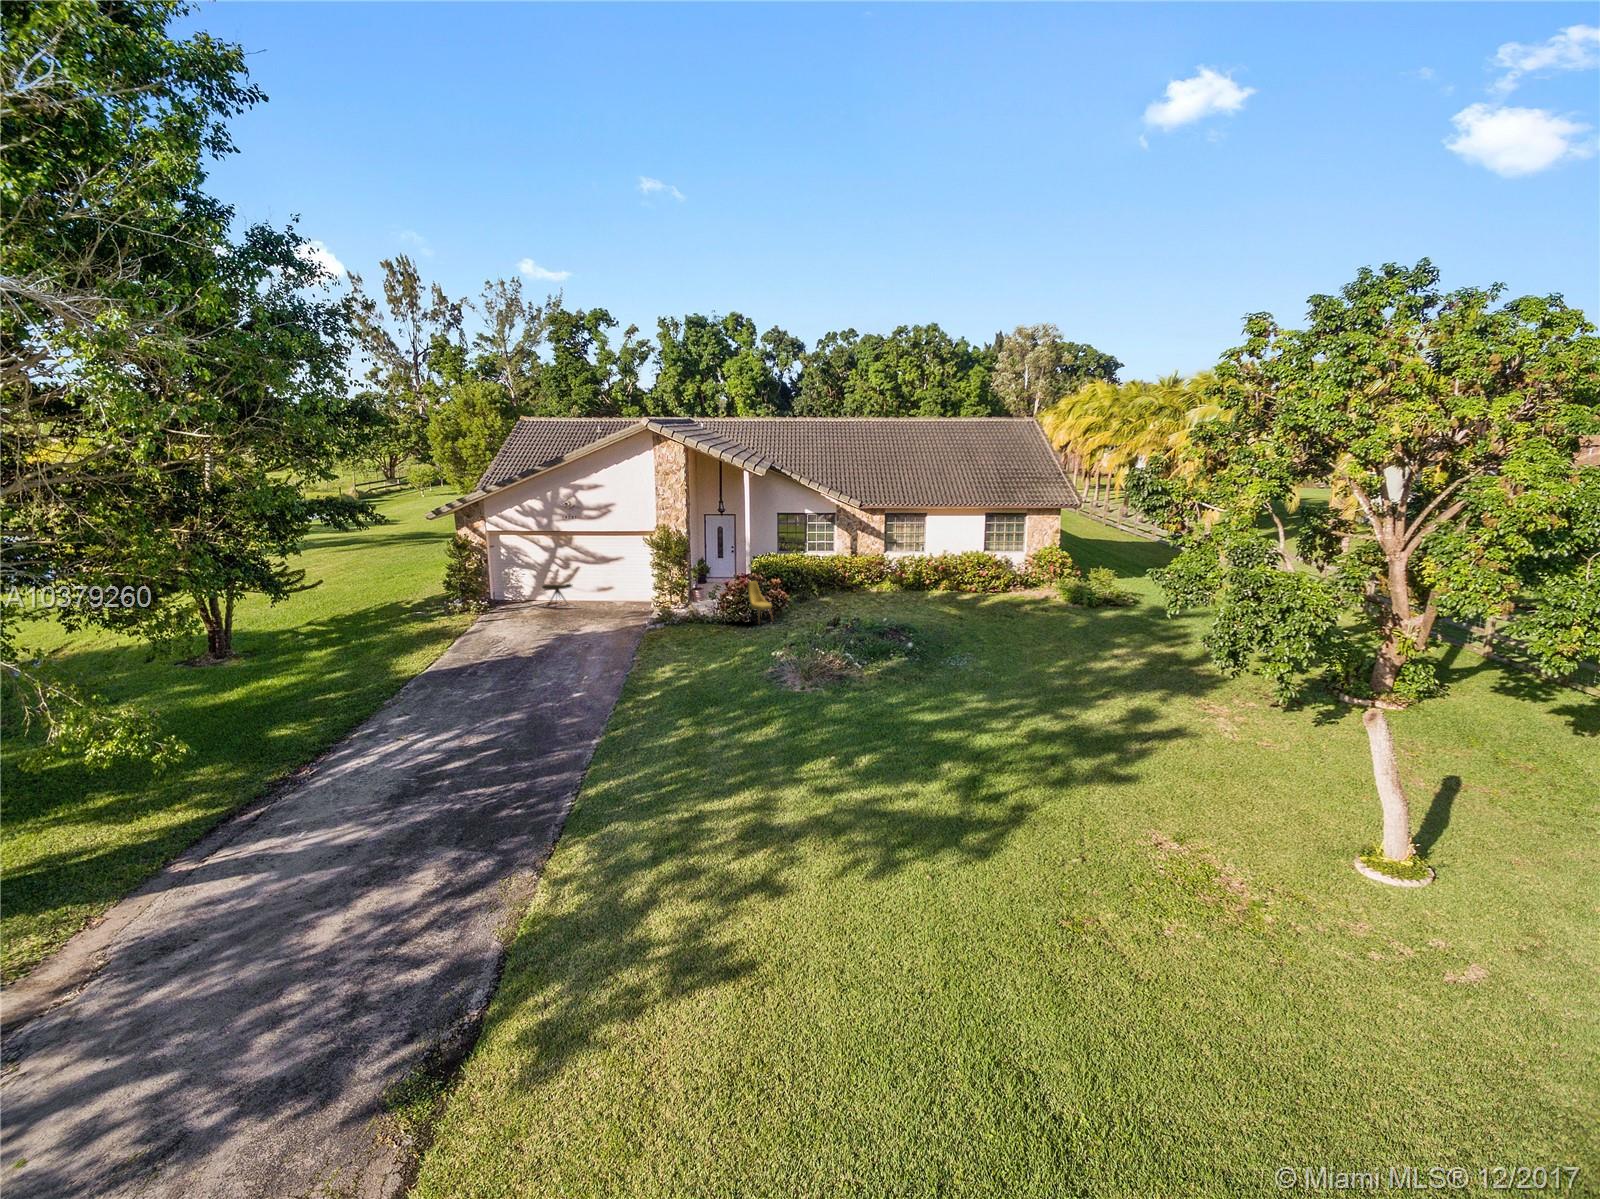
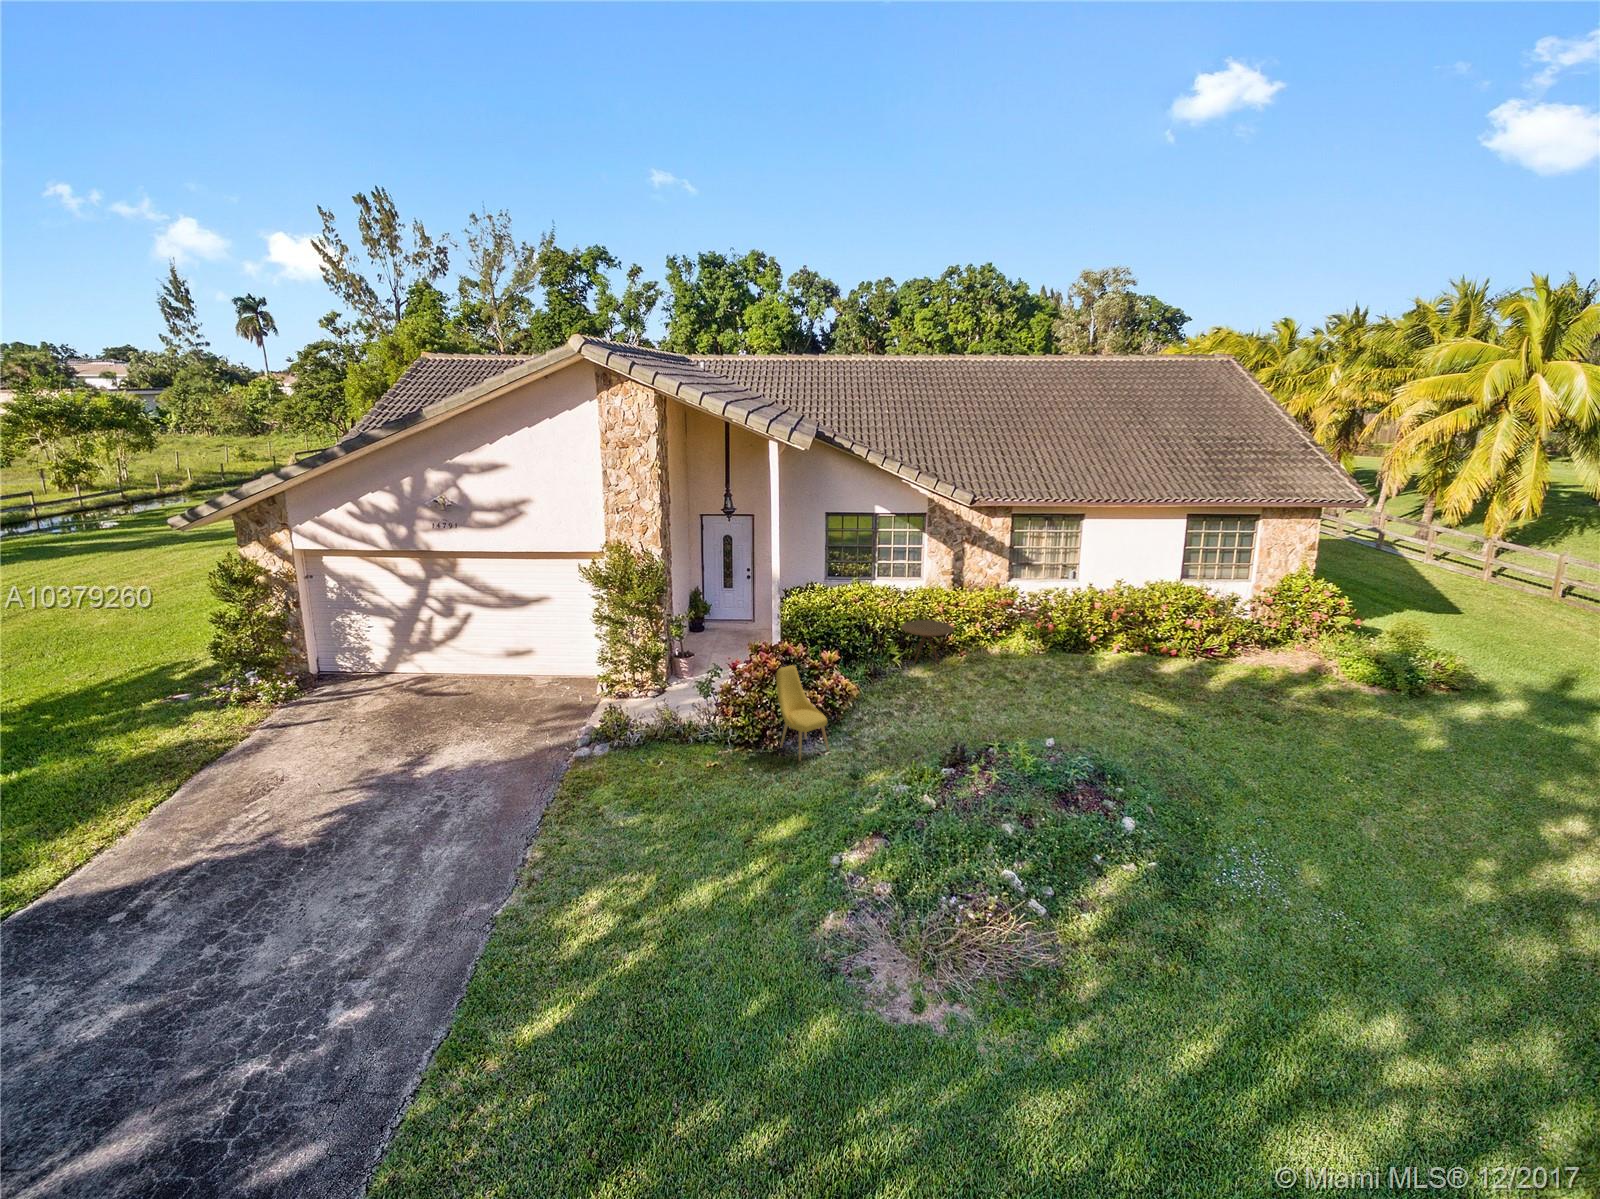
round table: present [542,584,572,600] -> present [902,620,953,664]

